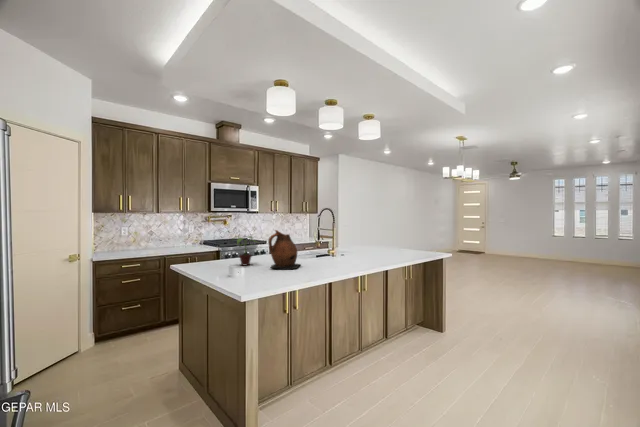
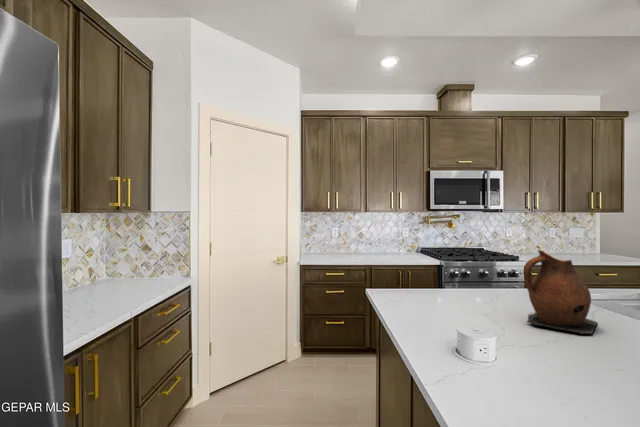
potted plant: present [237,237,252,265] -> none [454,254,503,306]

